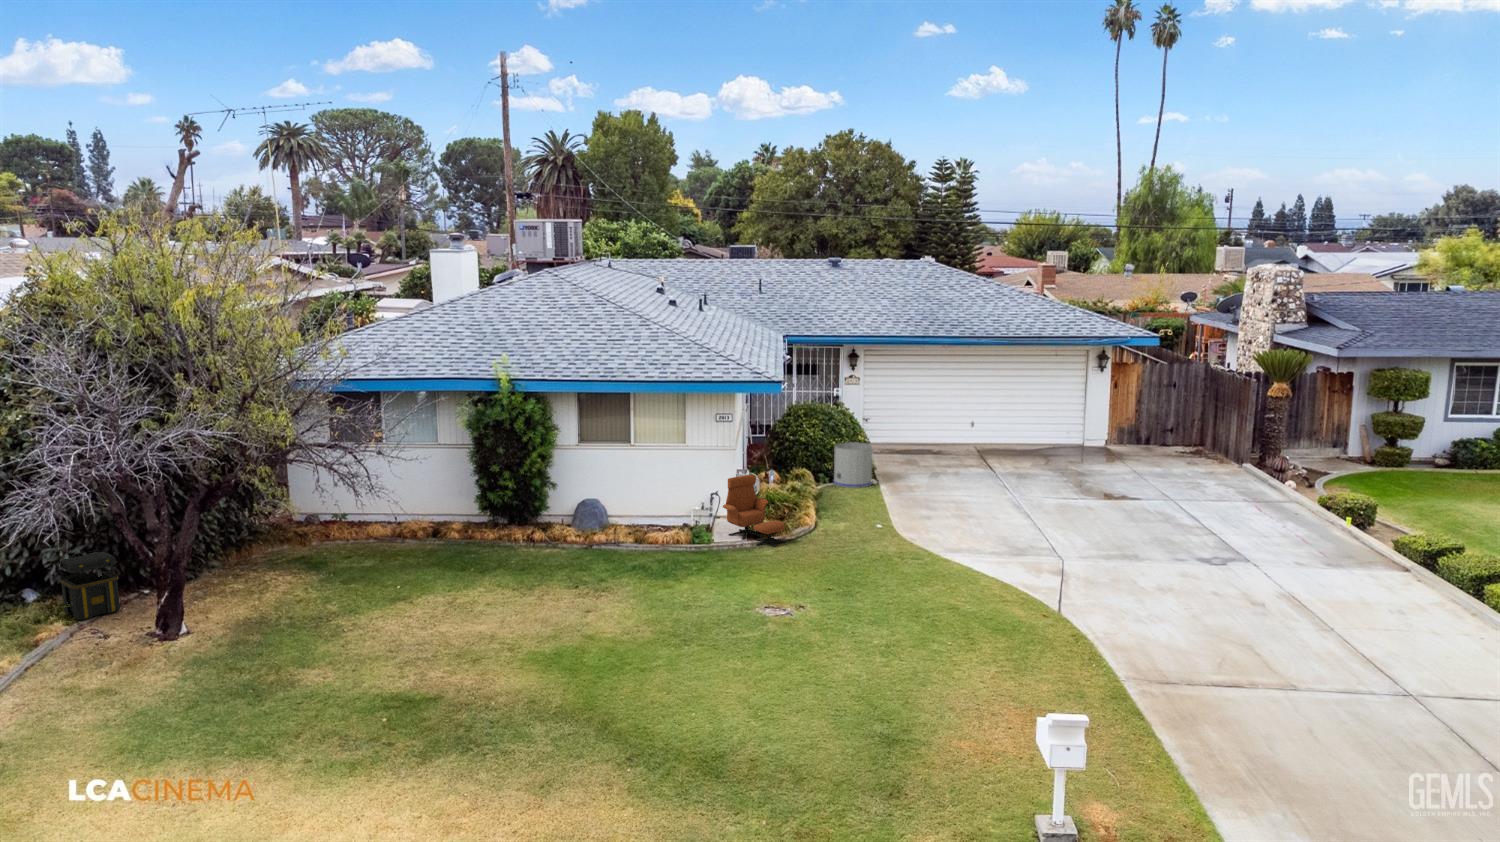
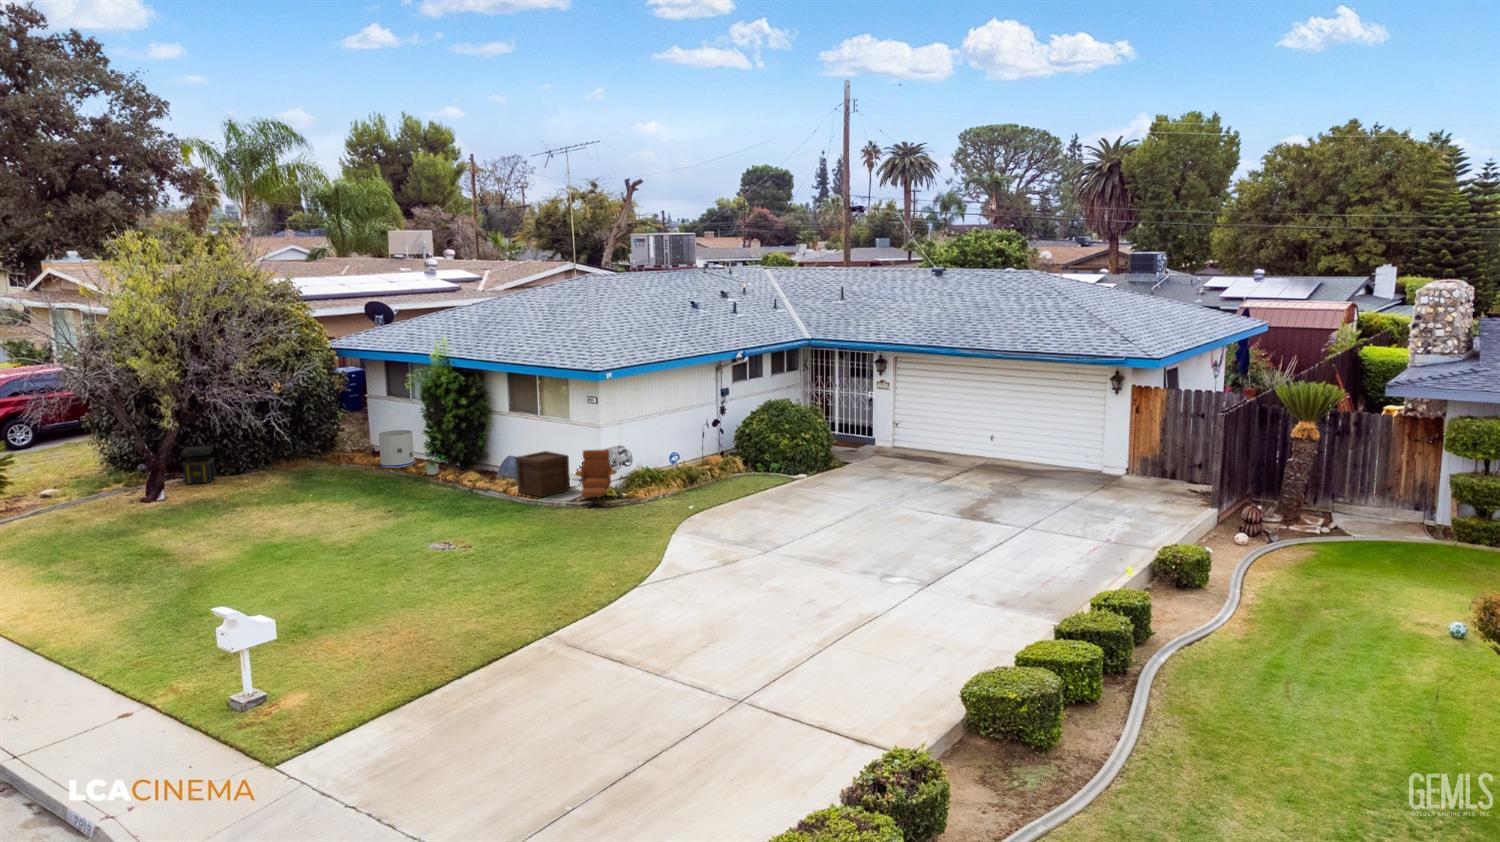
trash can: present [834,442,872,488] -> present [379,430,415,468]
wooden crate: none [638,488,693,545] -> present [516,451,570,497]
potted plant: none [442,496,484,544] -> present [423,453,444,475]

